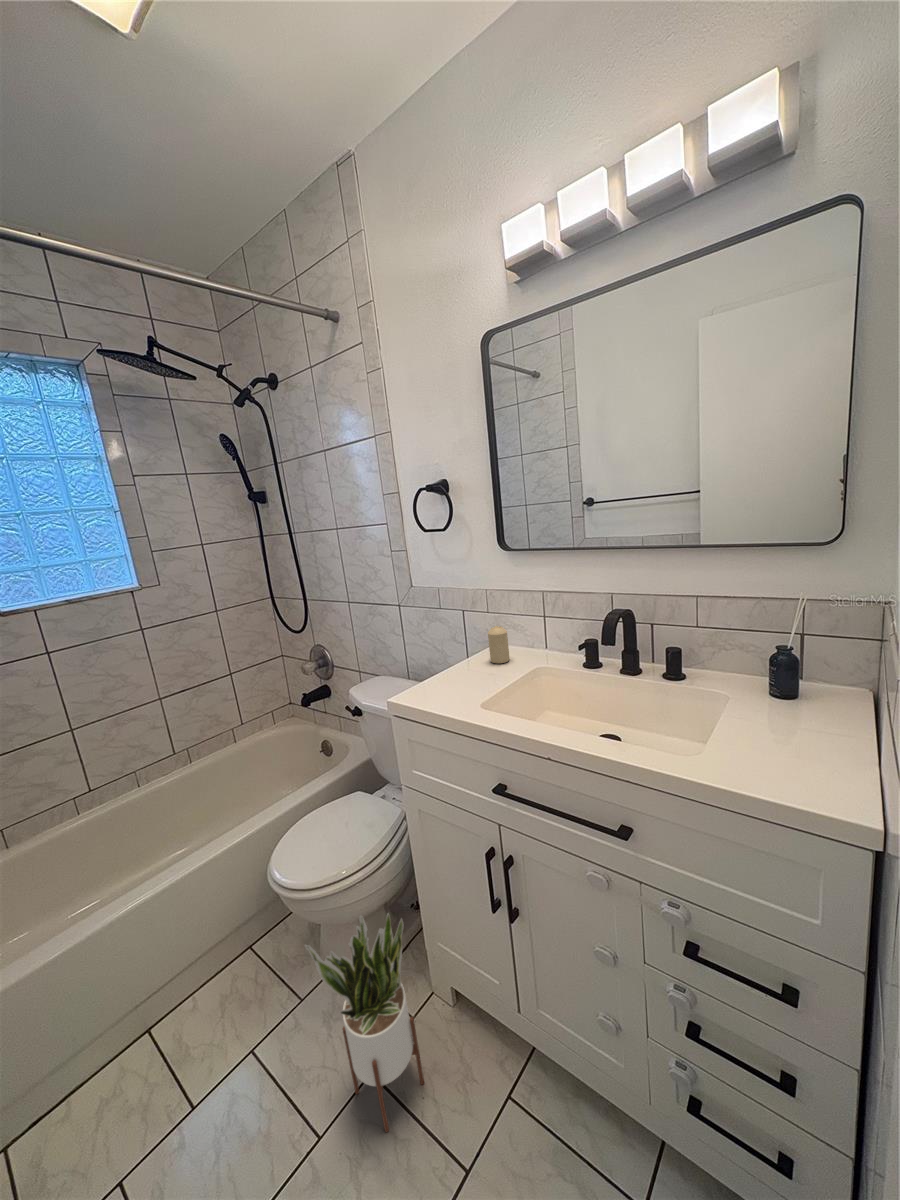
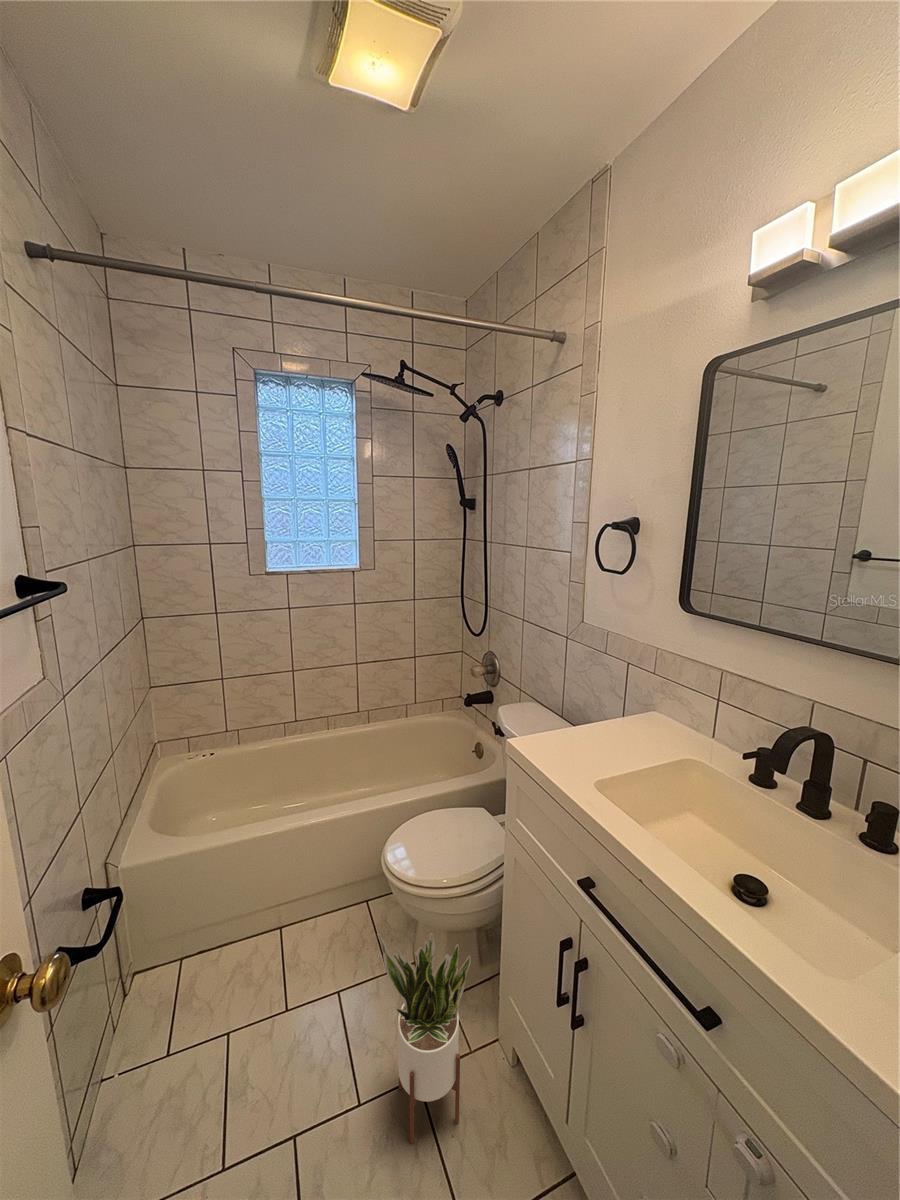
candle: present [488,626,510,663] -> none [637,695,664,739]

